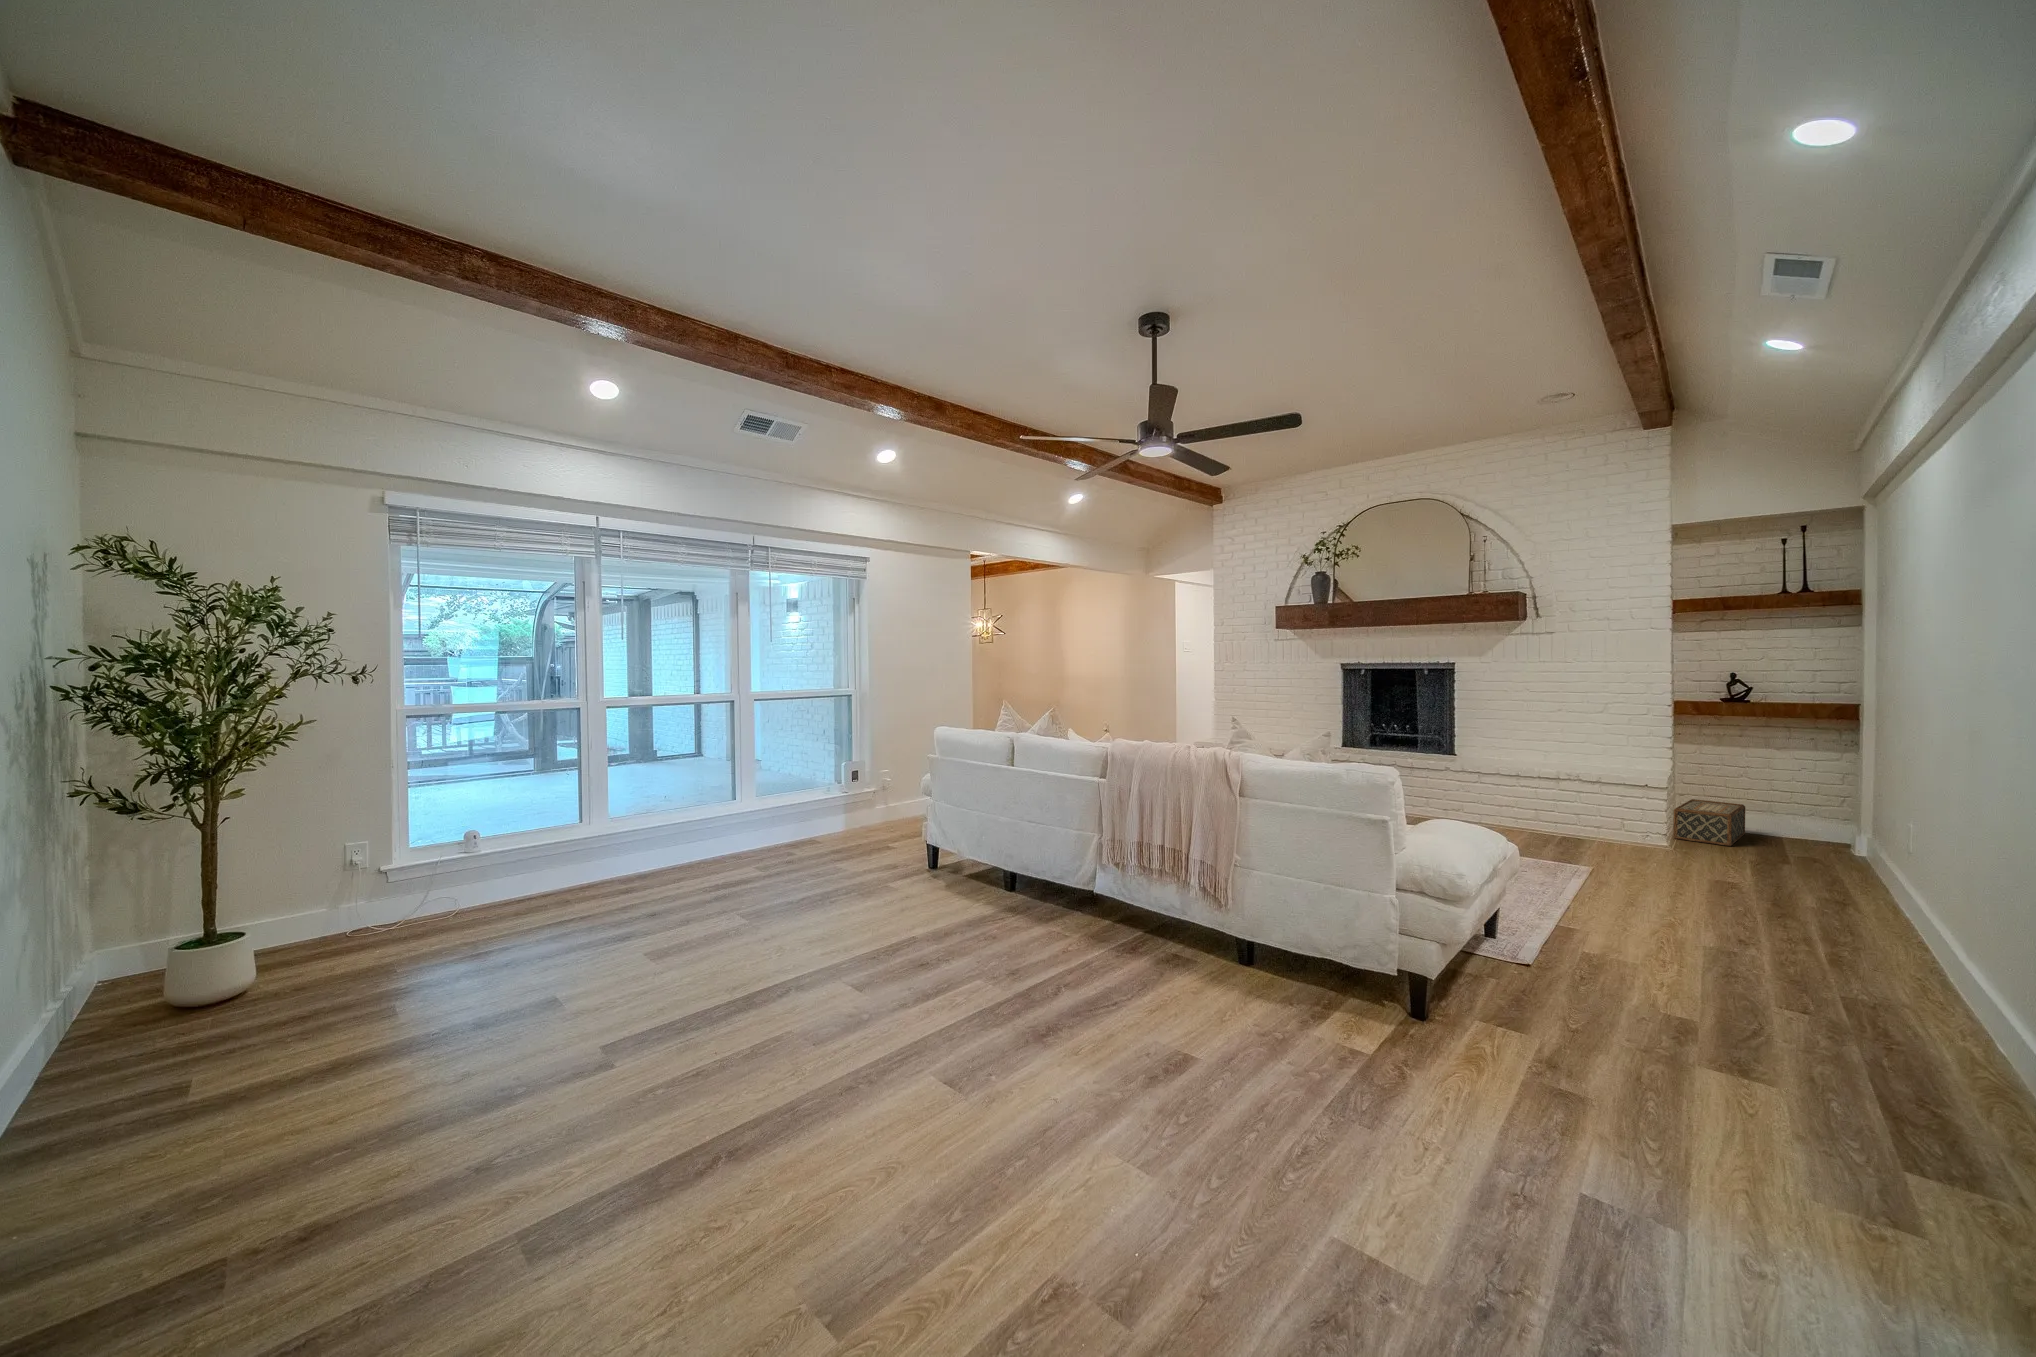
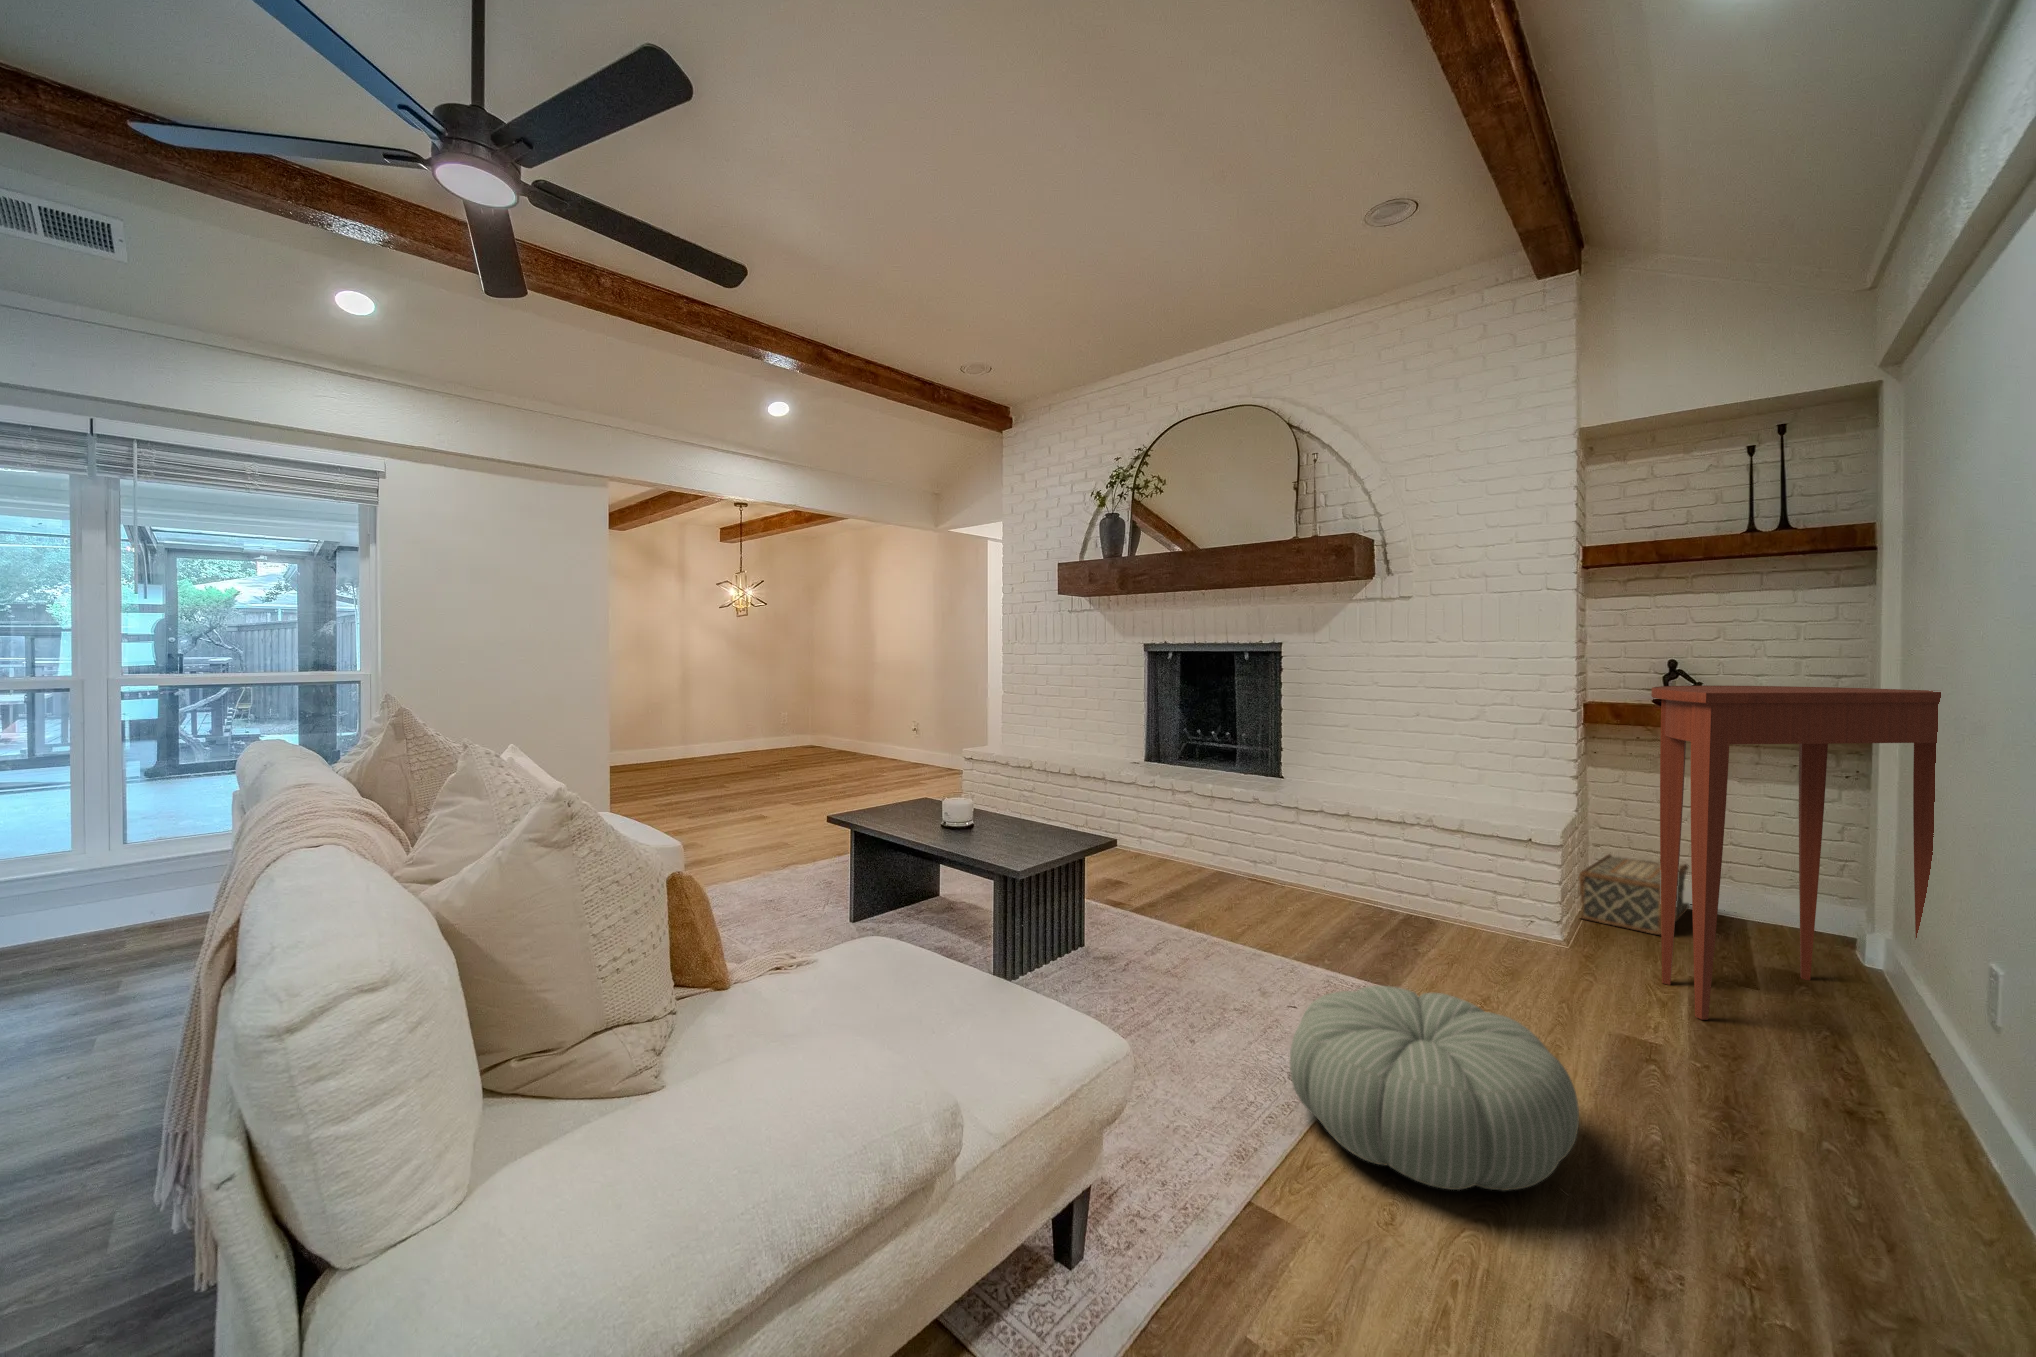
console table: none [1725,690,1915,879] -> present [1651,686,1941,1020]
pouf: none [1545,850,1704,929] -> present [1290,986,1579,1191]

